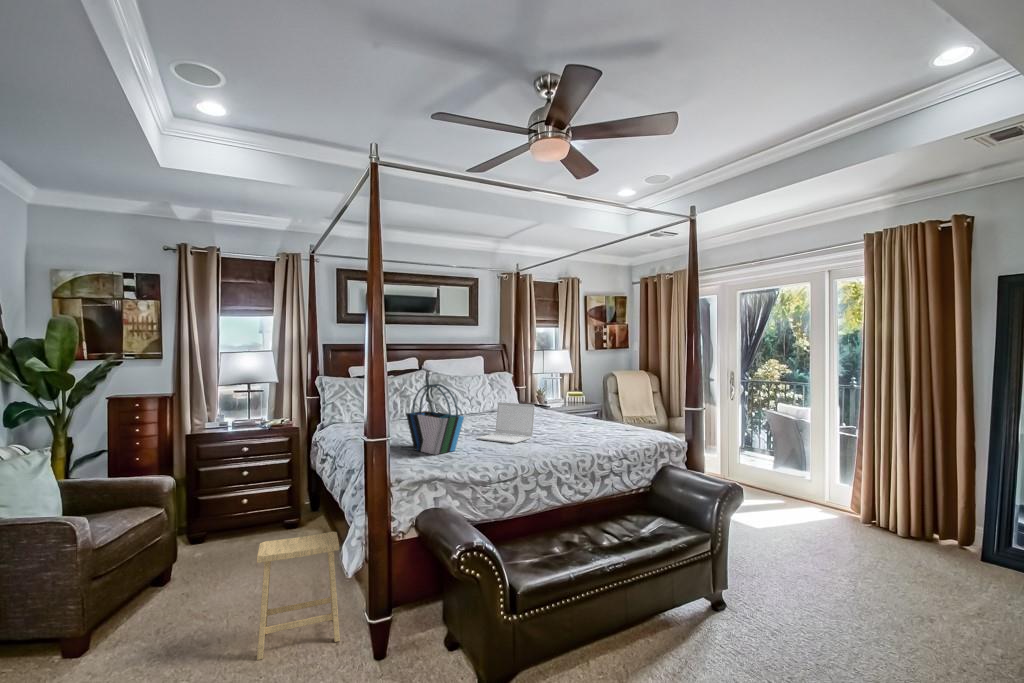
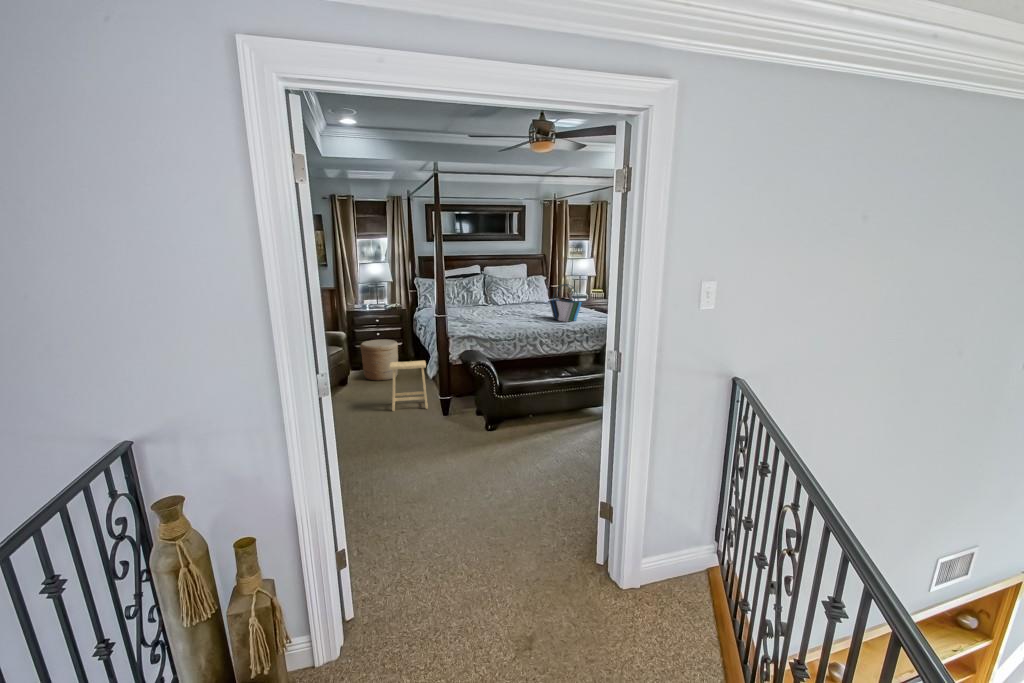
tote bag: present [406,384,464,455] -> present [550,284,582,322]
laptop: present [478,402,535,443] -> none [505,298,539,322]
woven basket: none [206,482,281,566] -> present [360,340,398,381]

